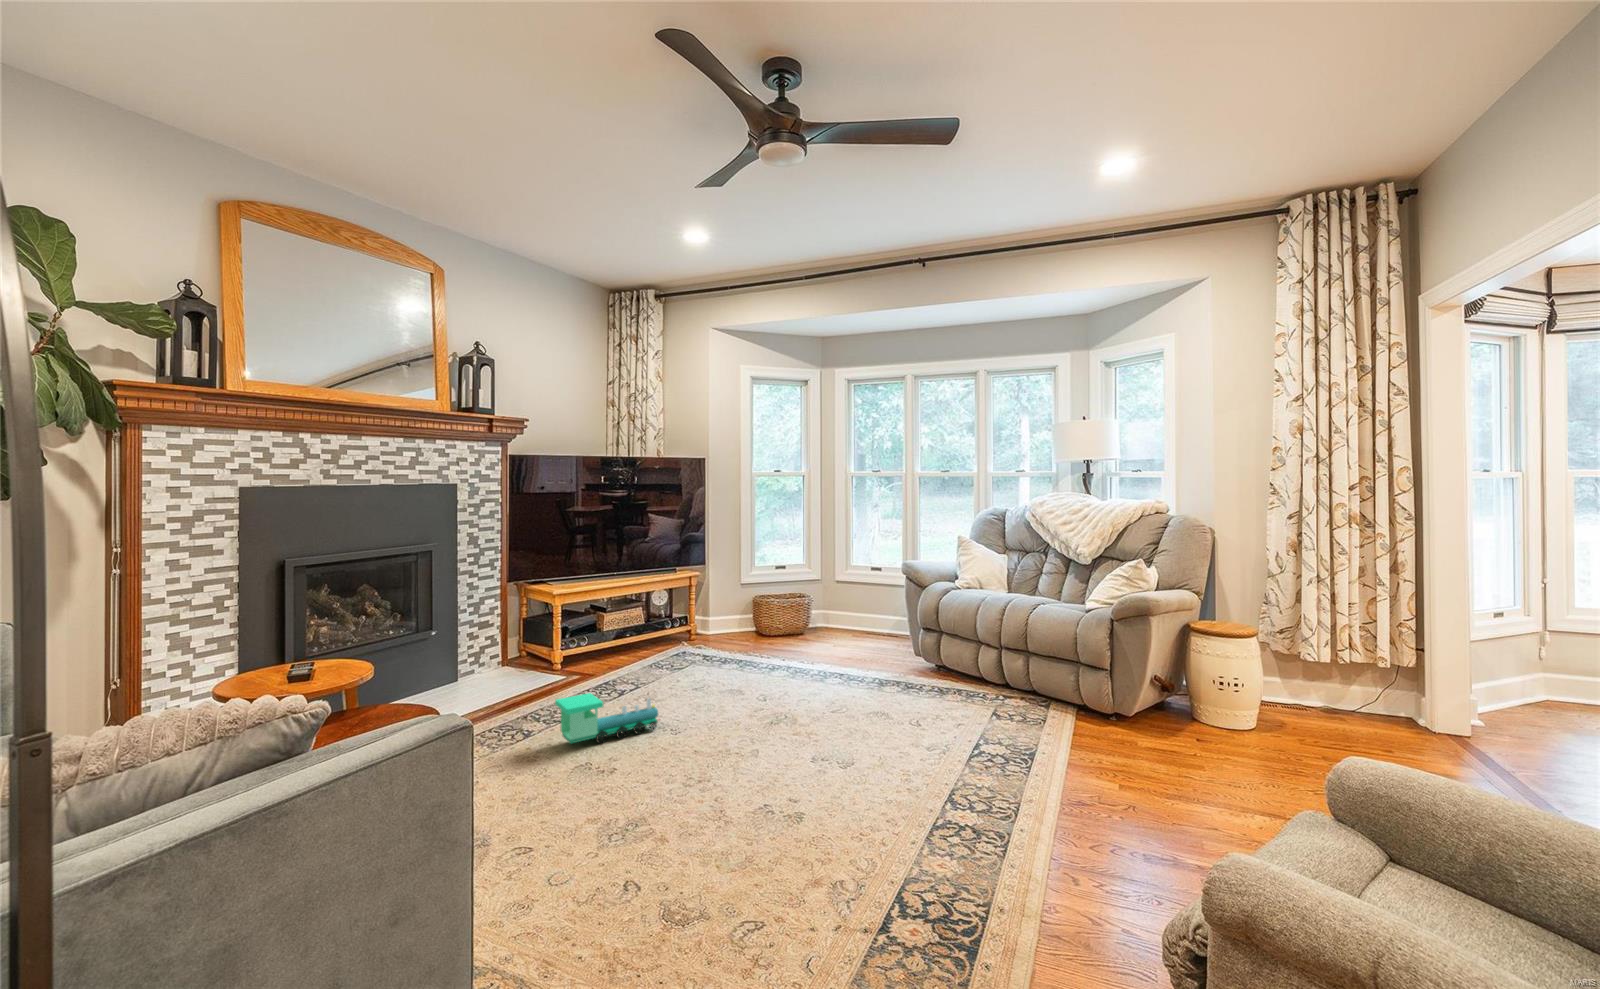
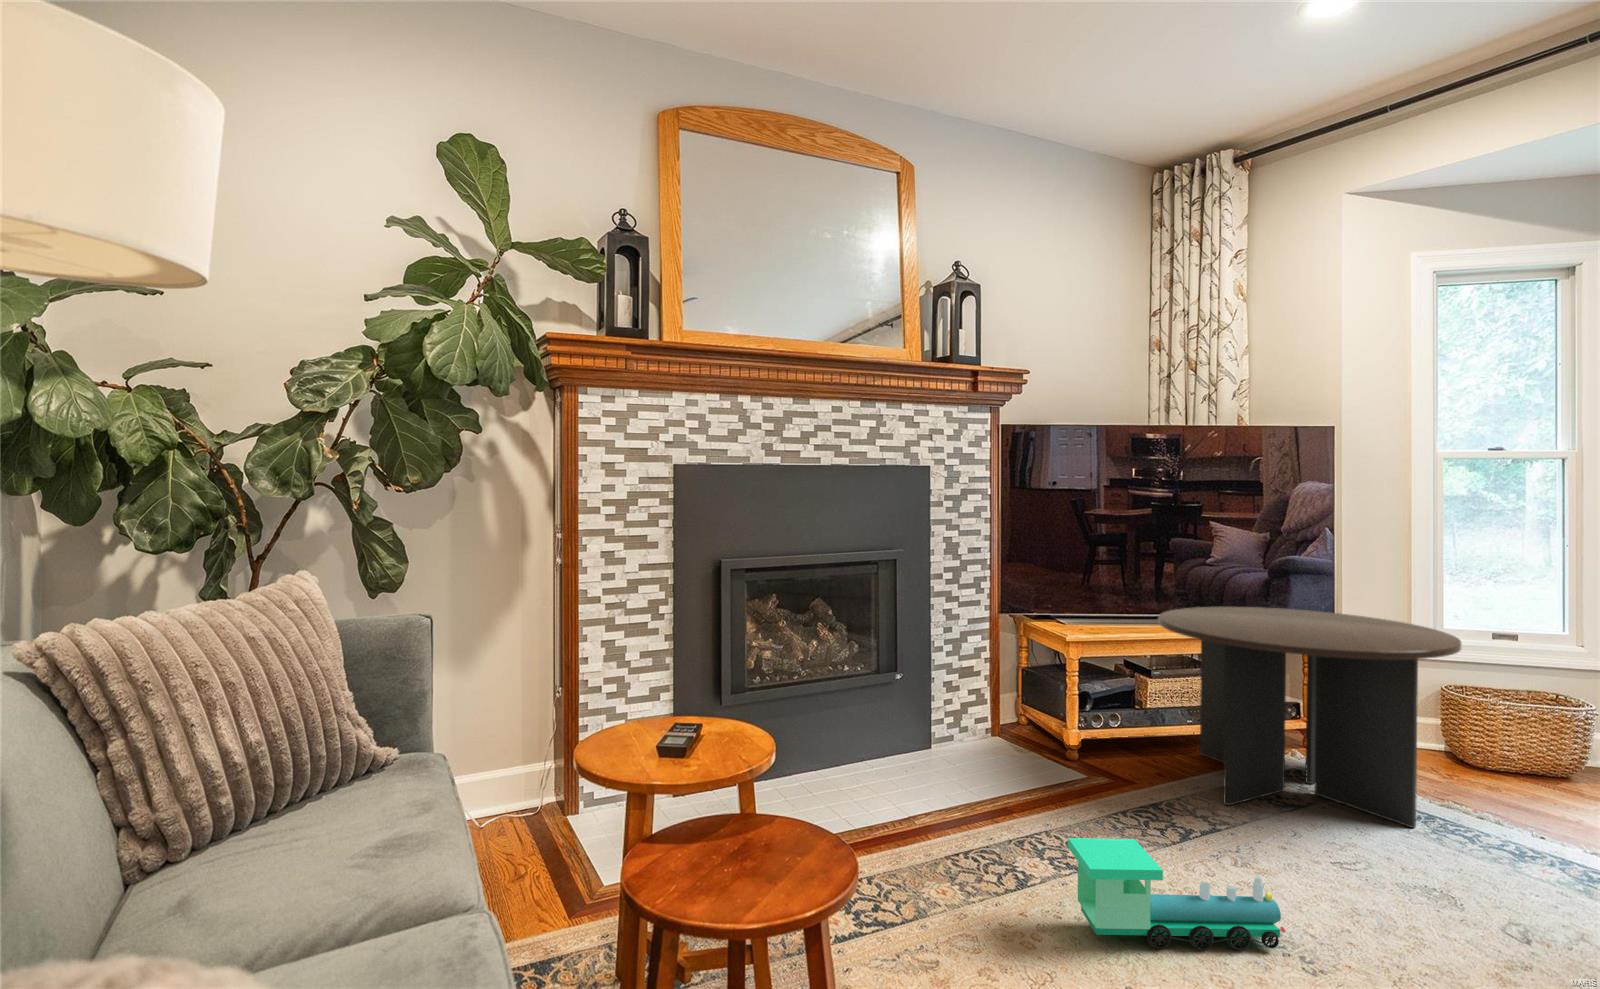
coffee table: none [609,565,748,676] -> present [1158,607,1462,828]

